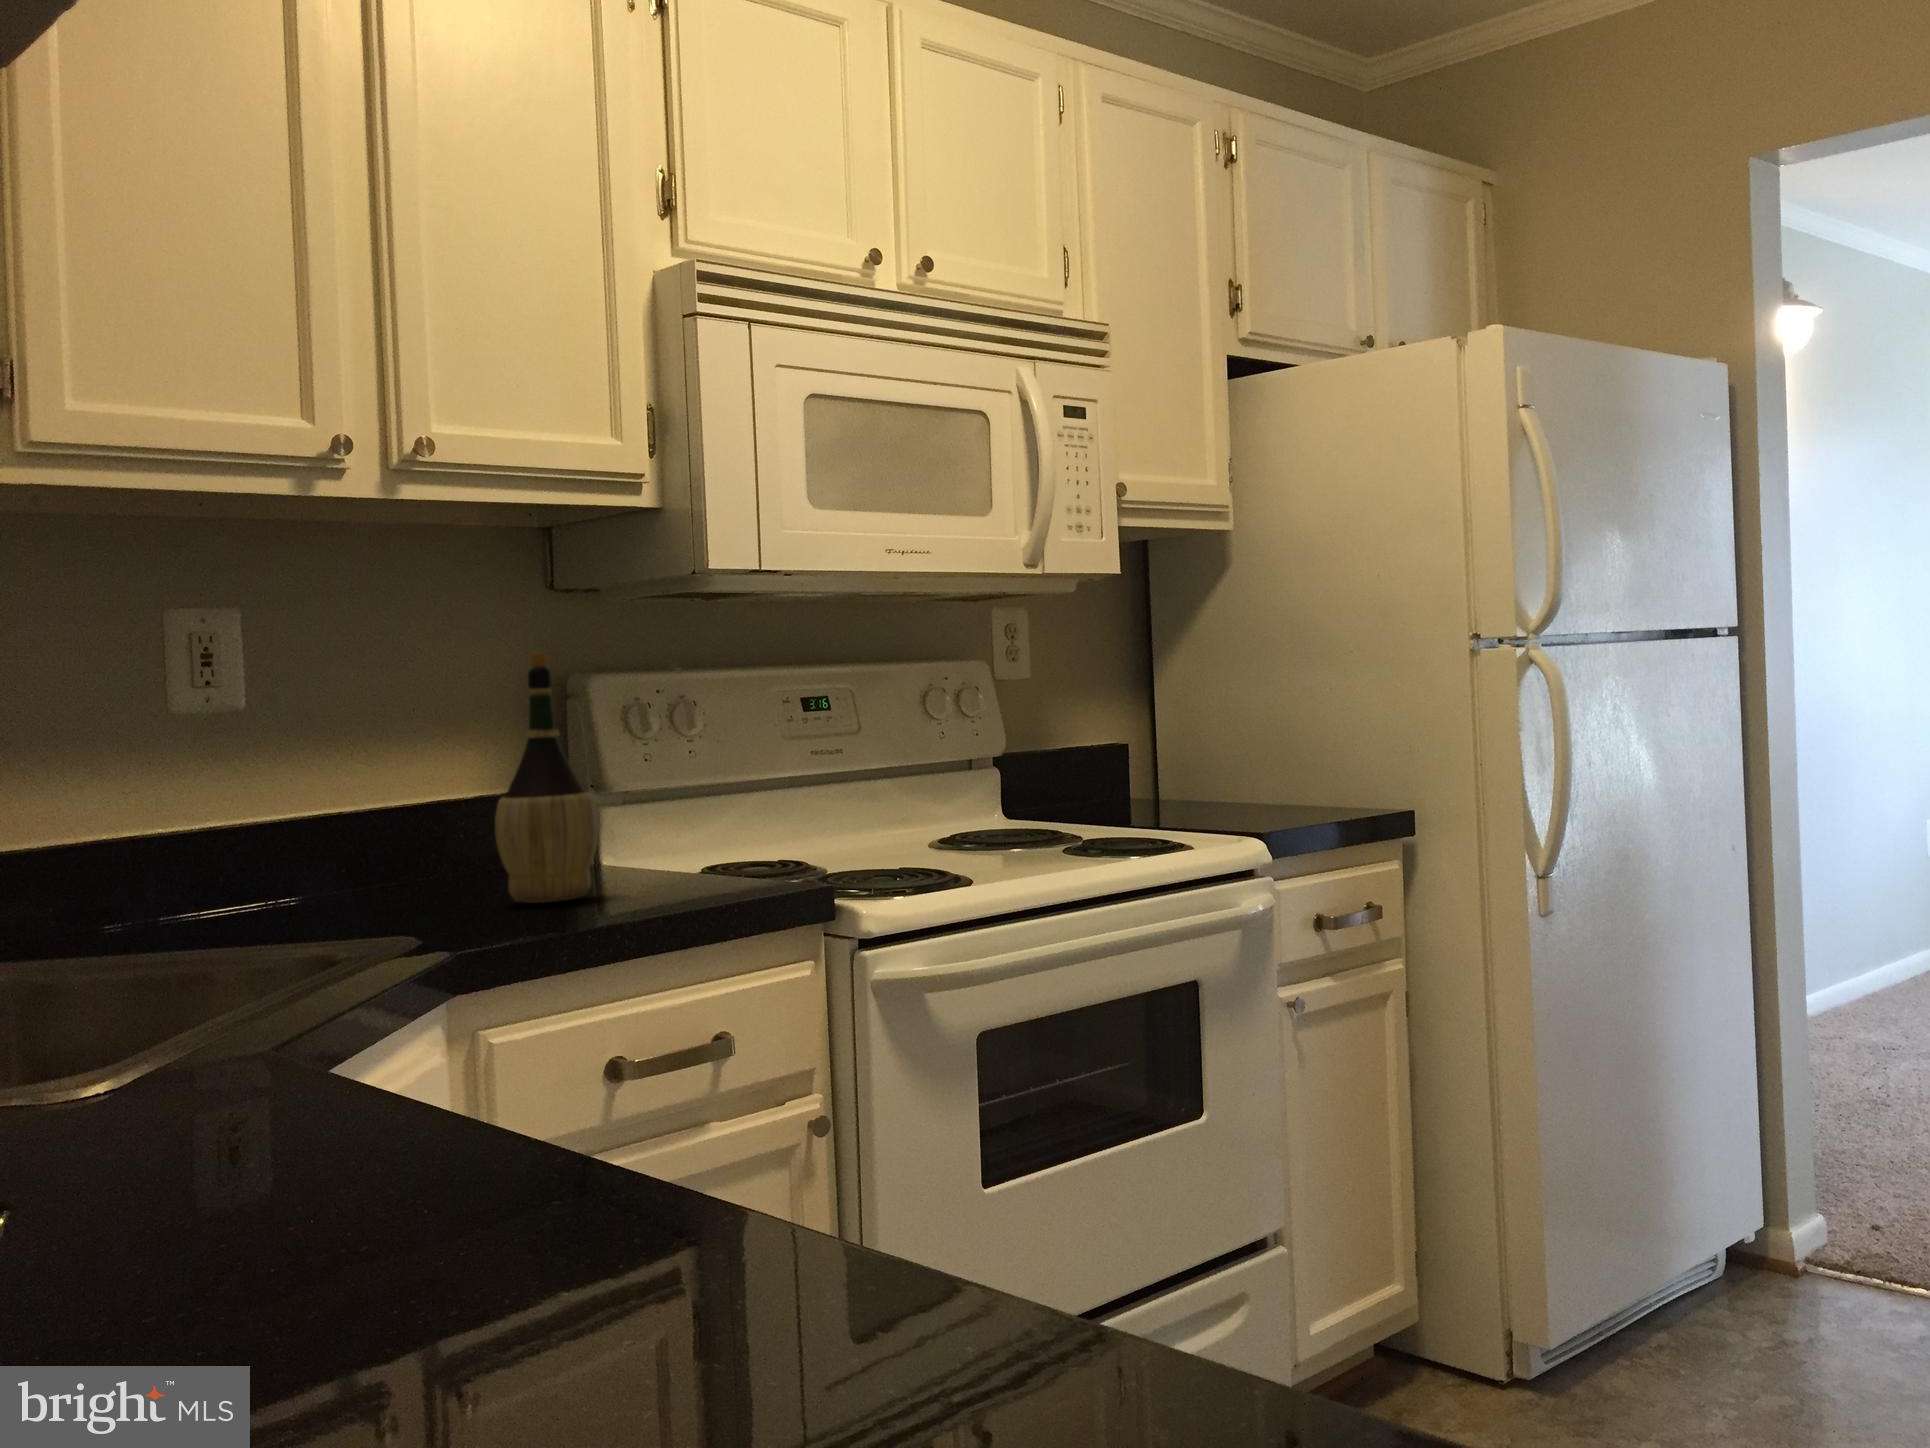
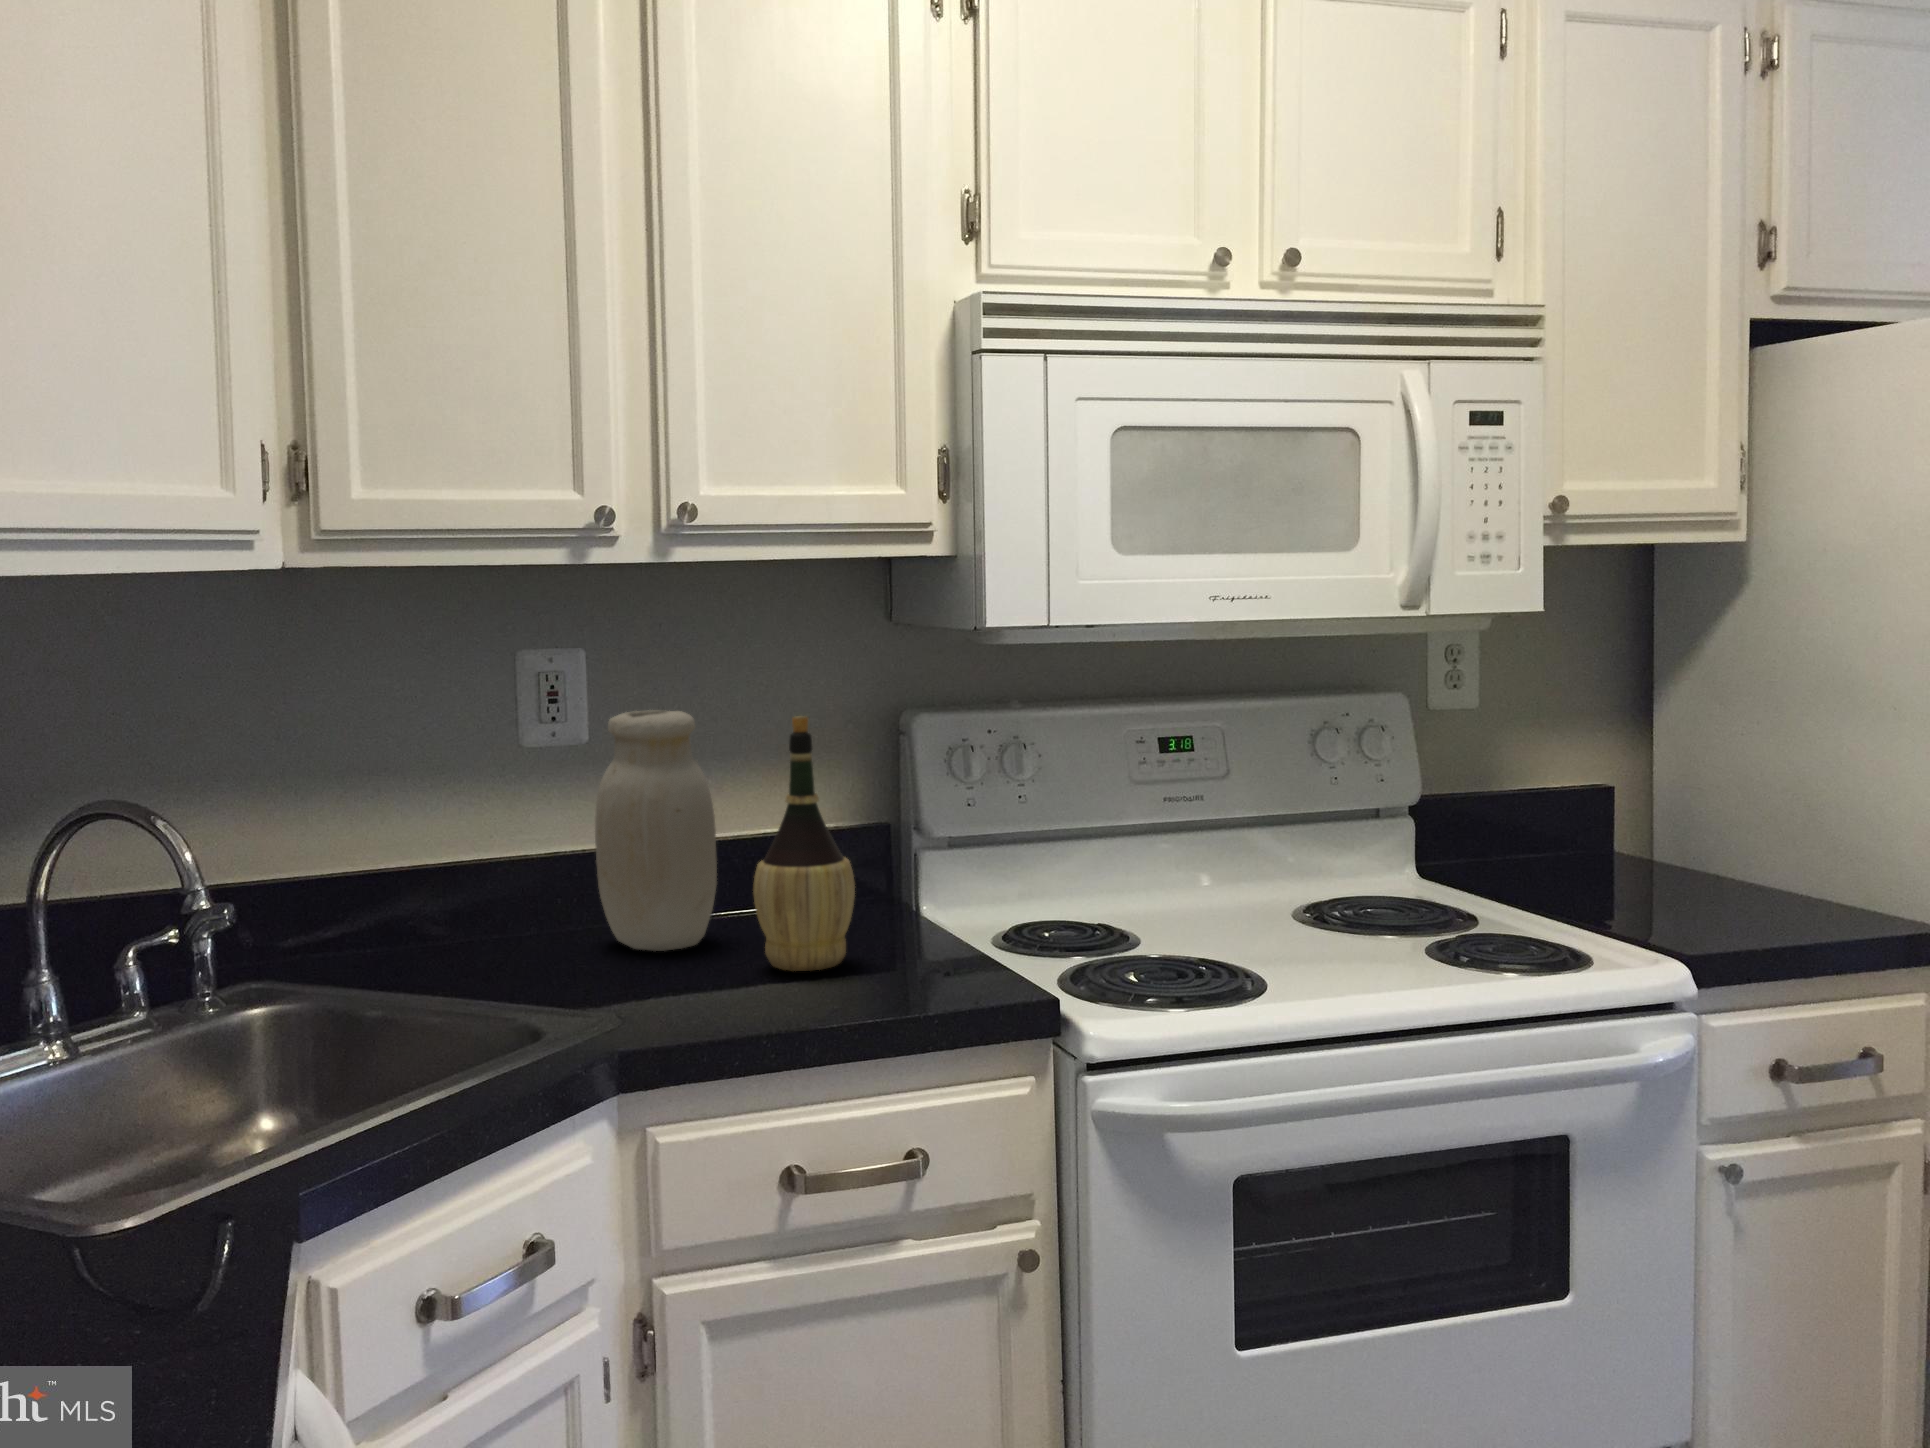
jar: none [284,663,424,912] -> present [595,710,717,951]

